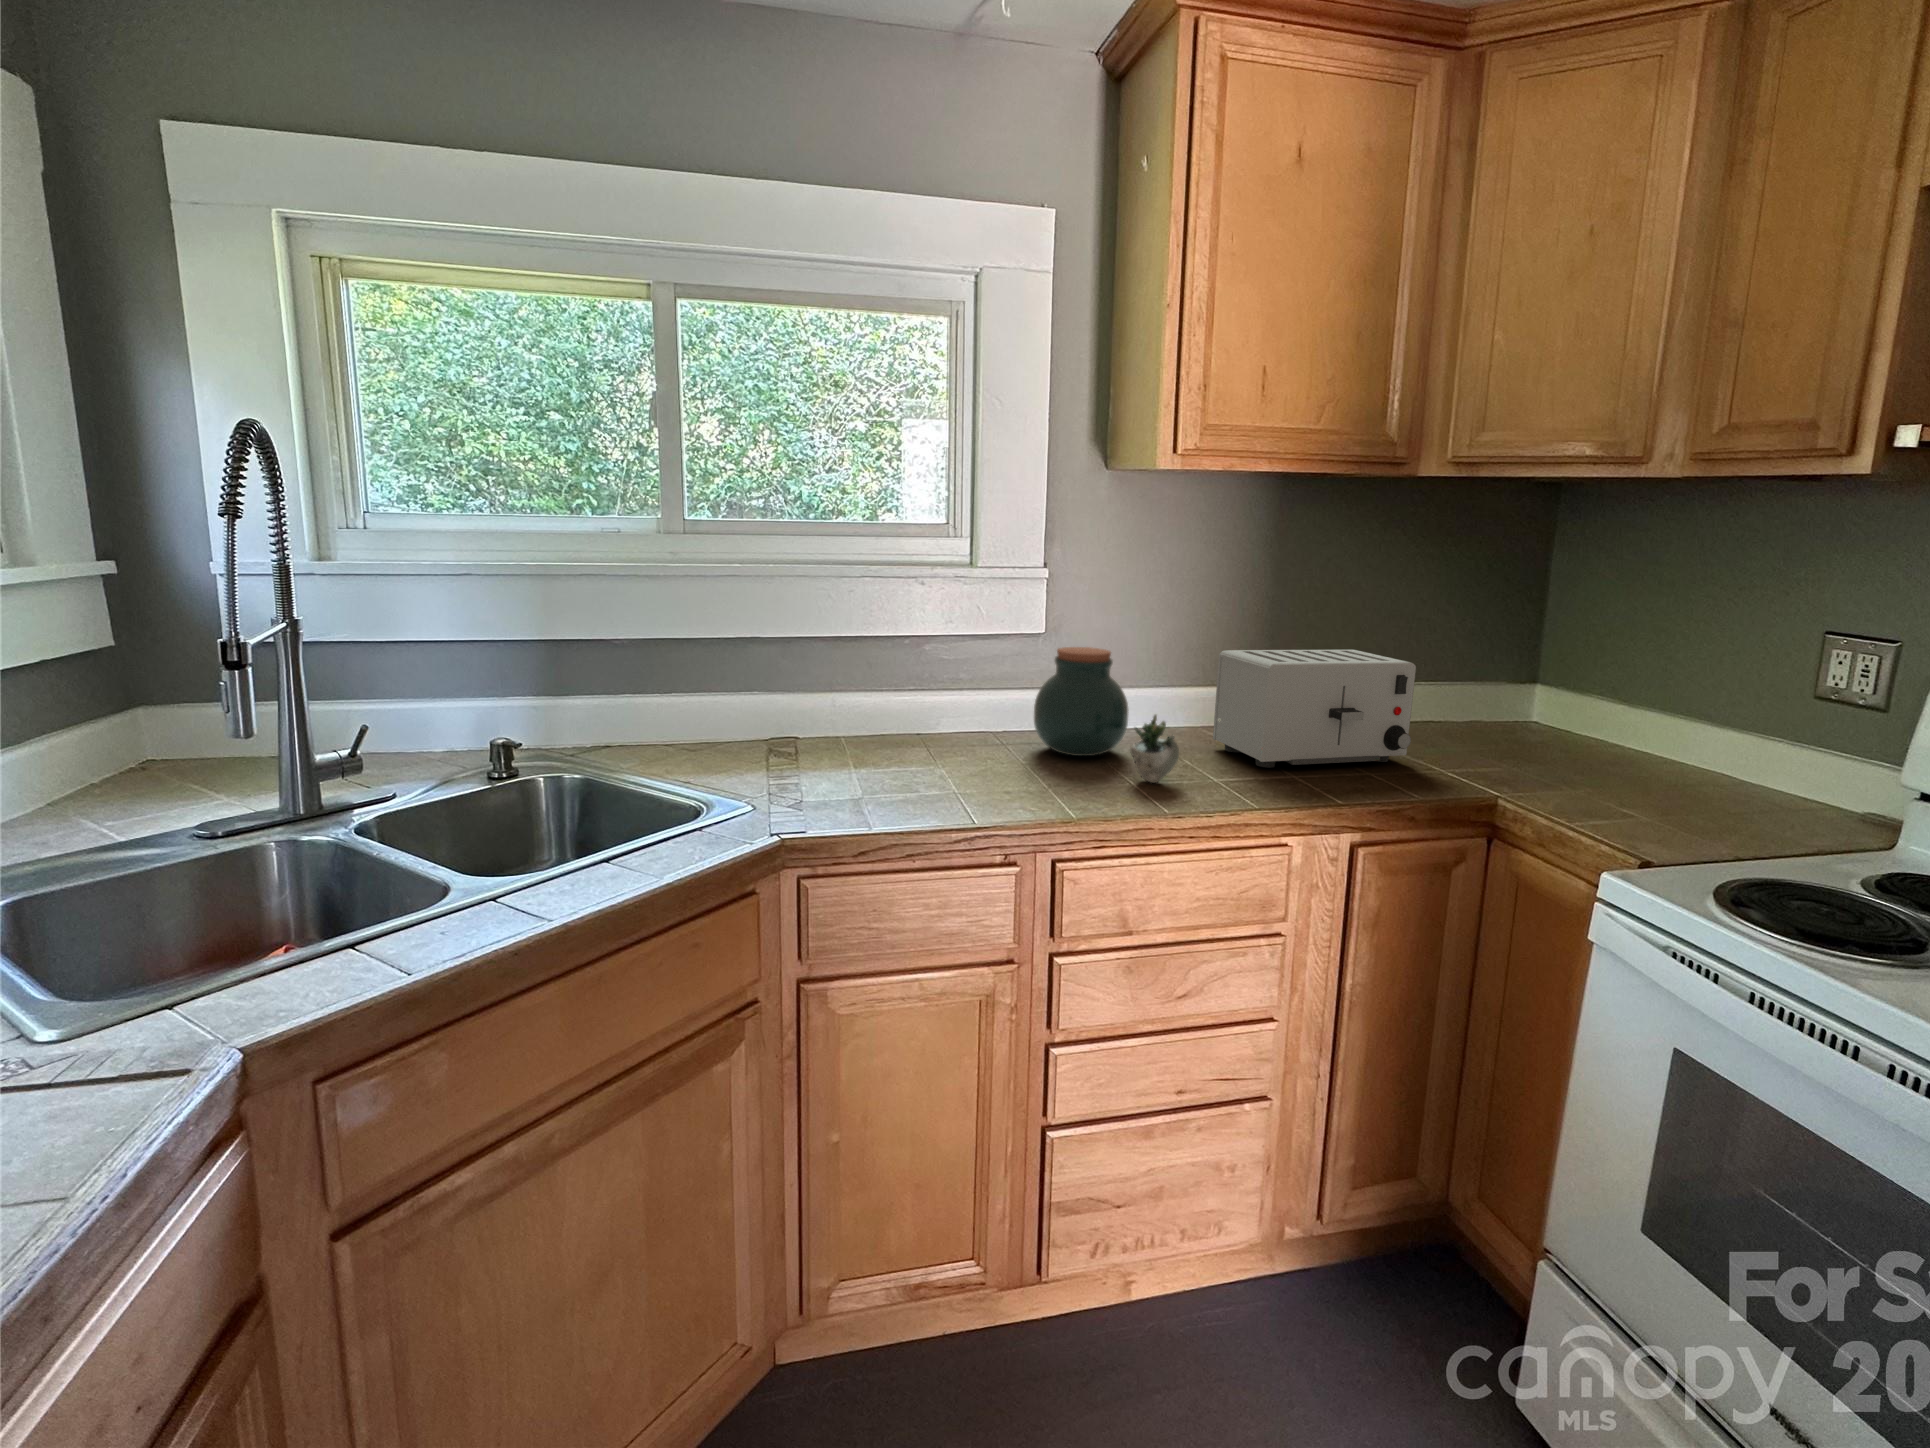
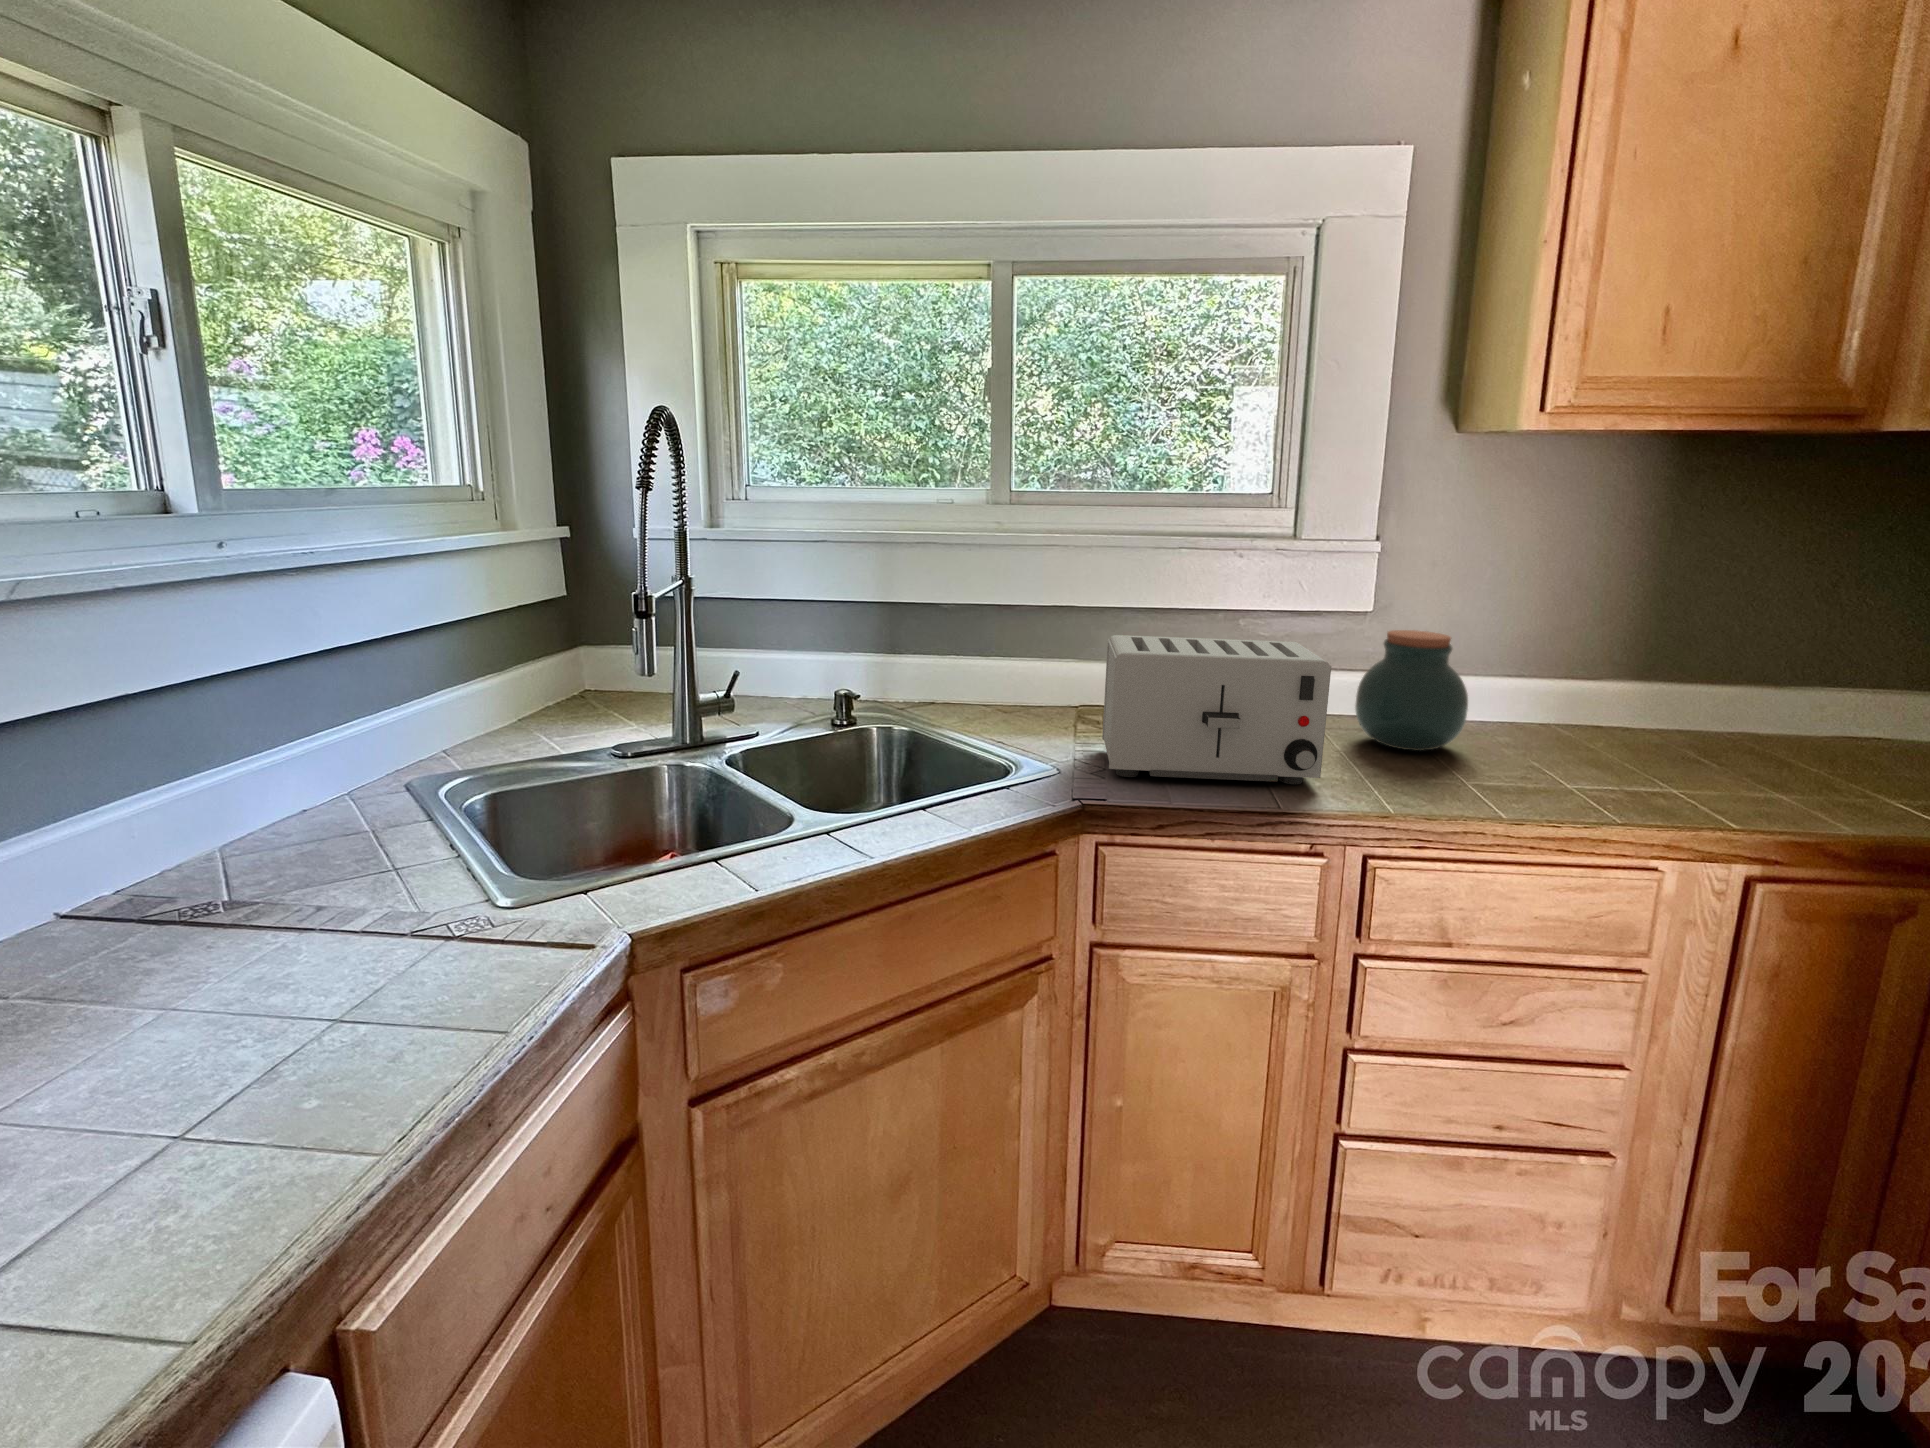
toaster: present [1213,650,1416,768] -> present [1102,635,1331,784]
succulent plant: present [1130,715,1220,783] -> none [1465,709,1580,786]

